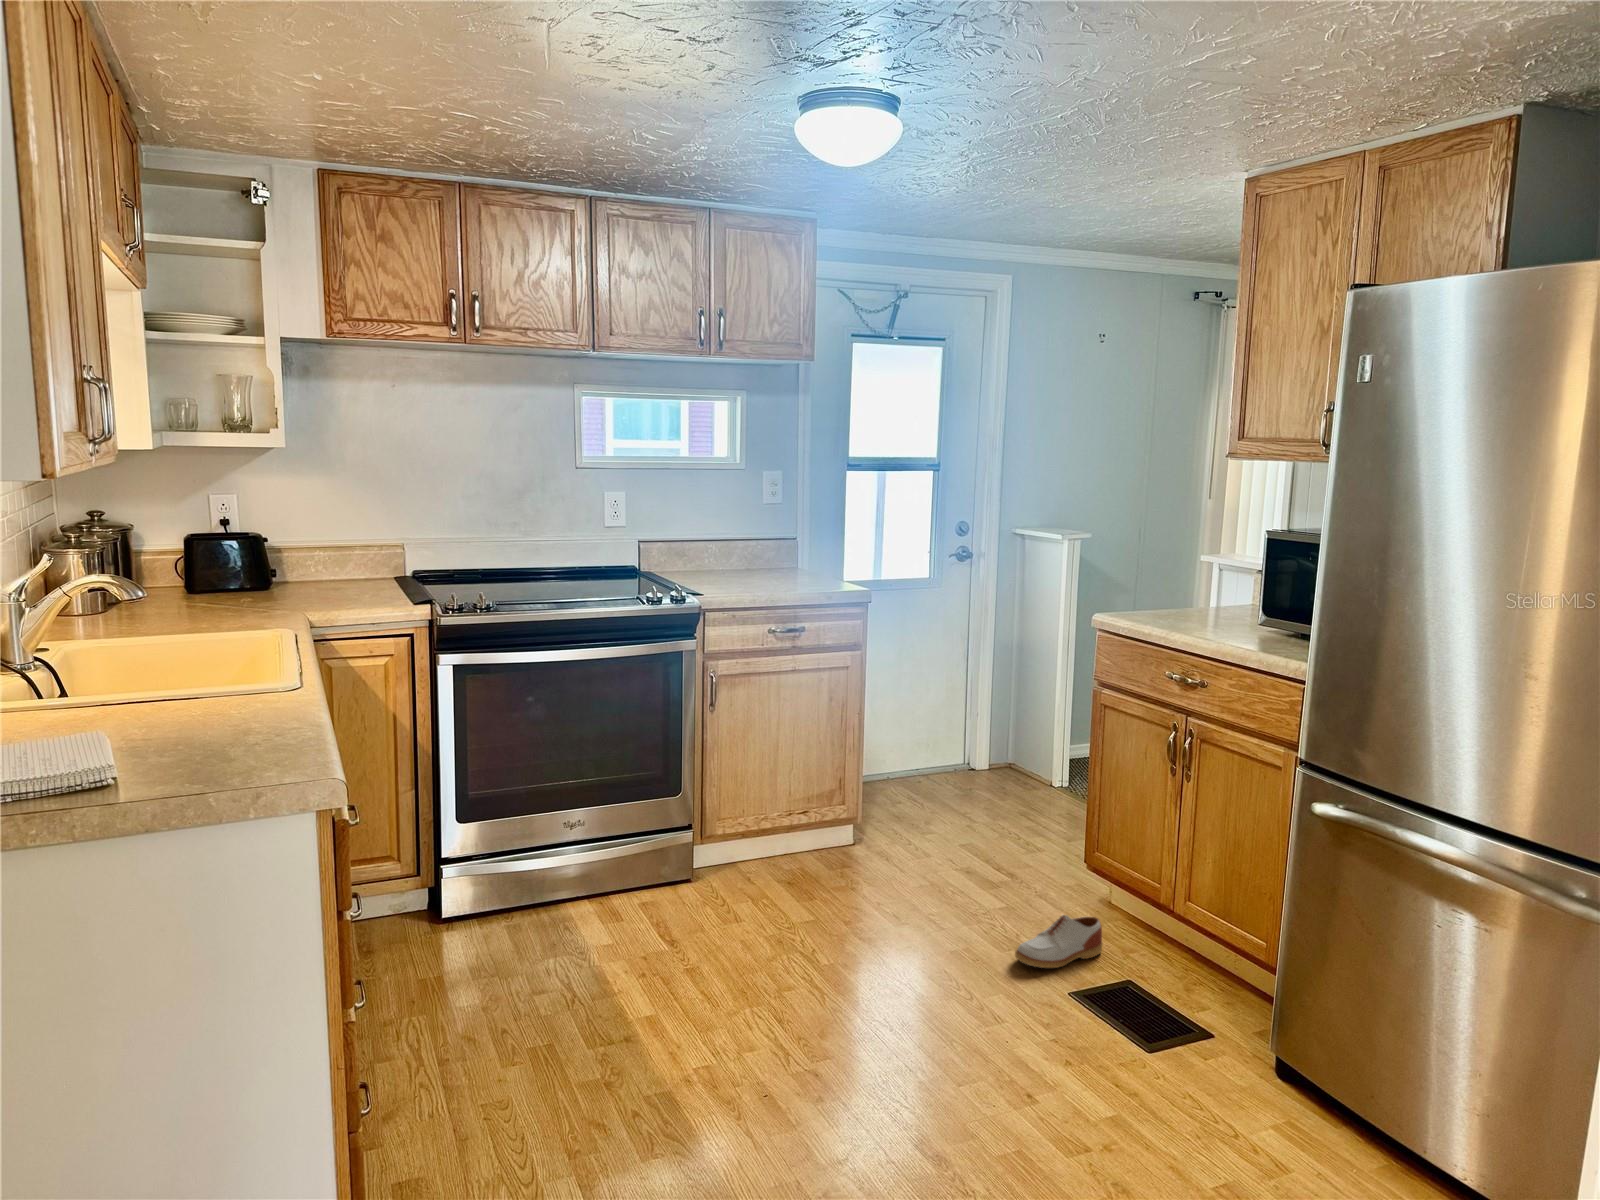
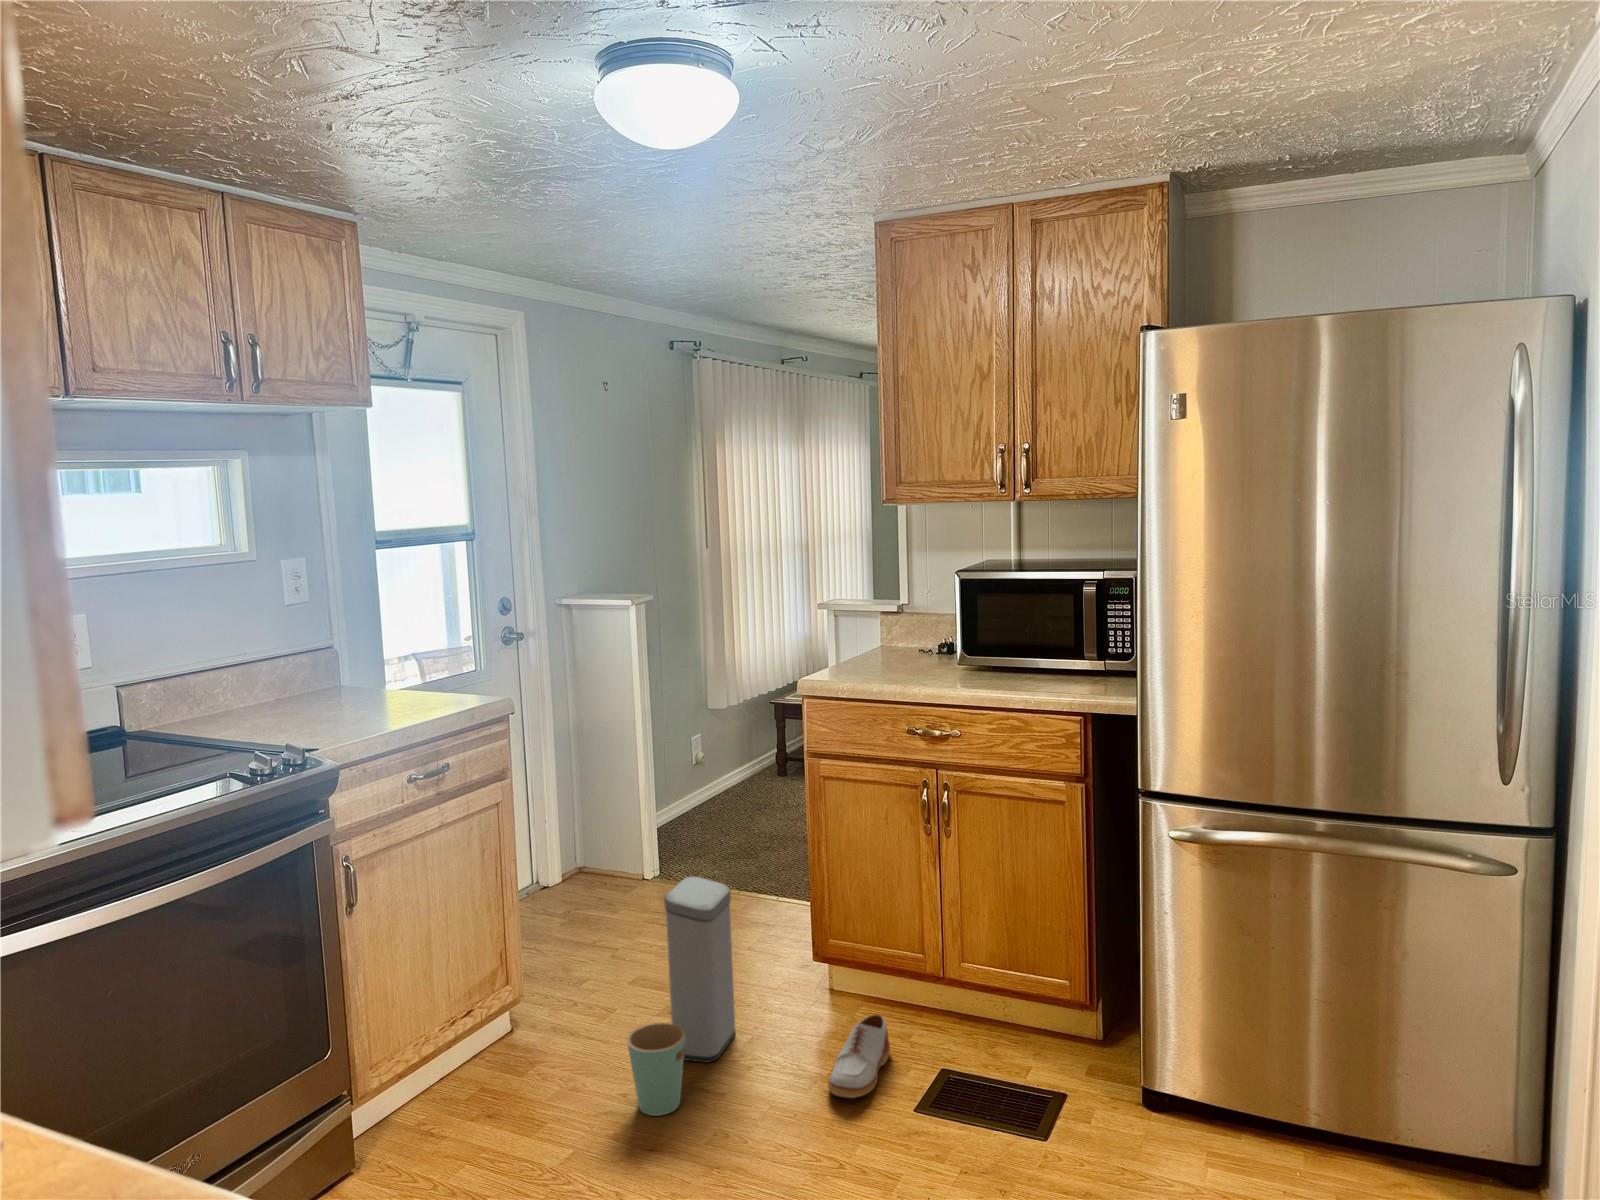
trash can: none [874,760,1006,925] -> present [627,877,735,1116]

